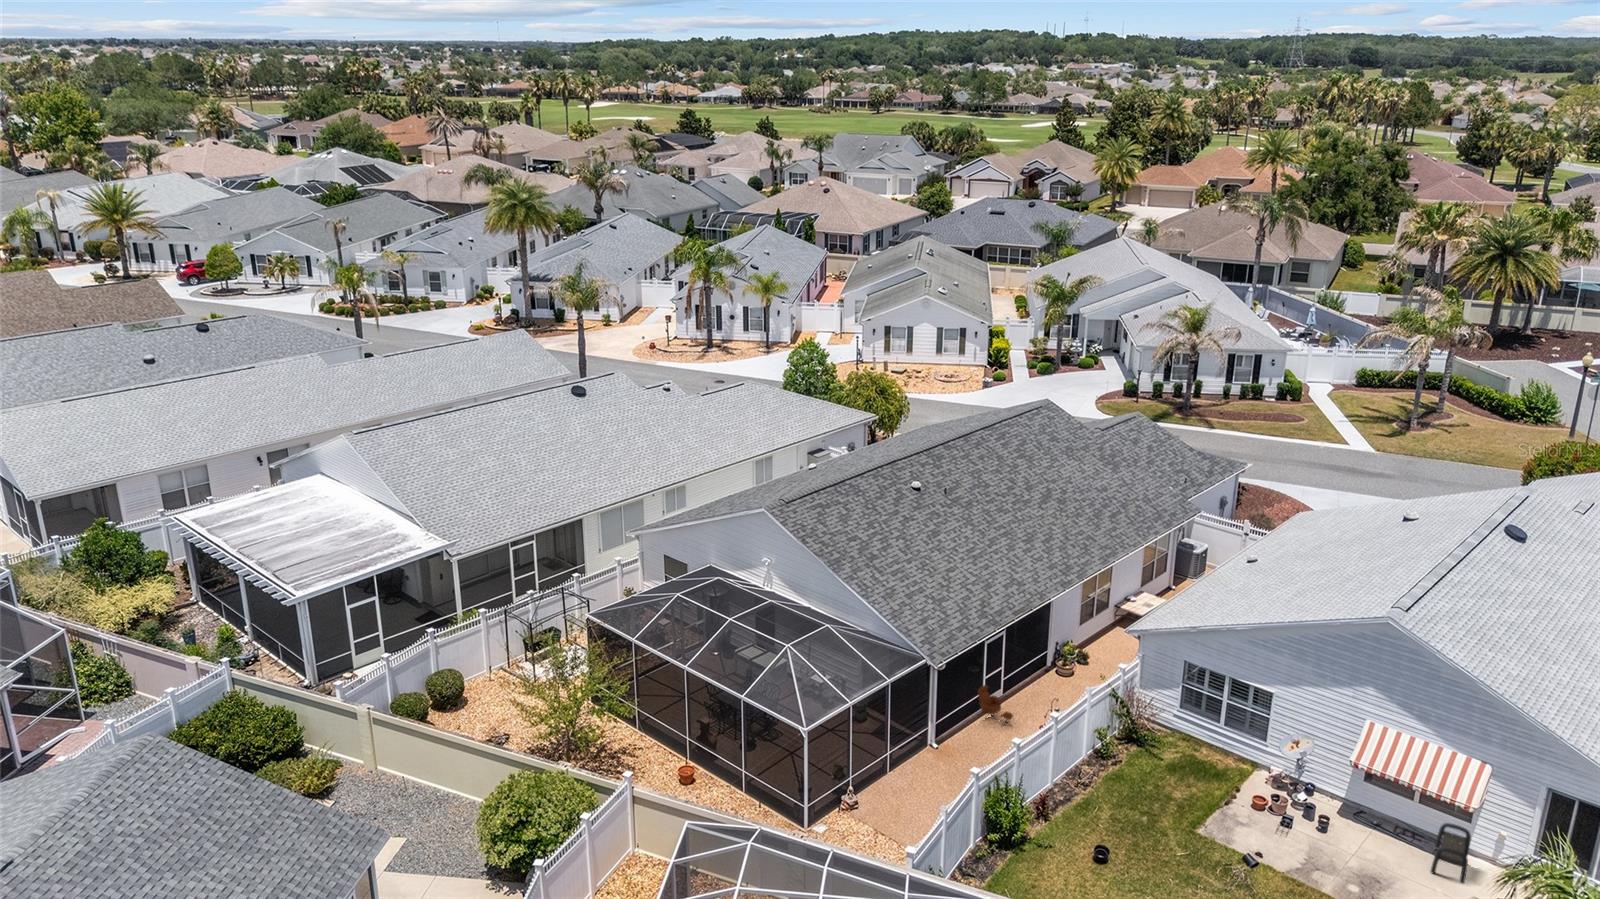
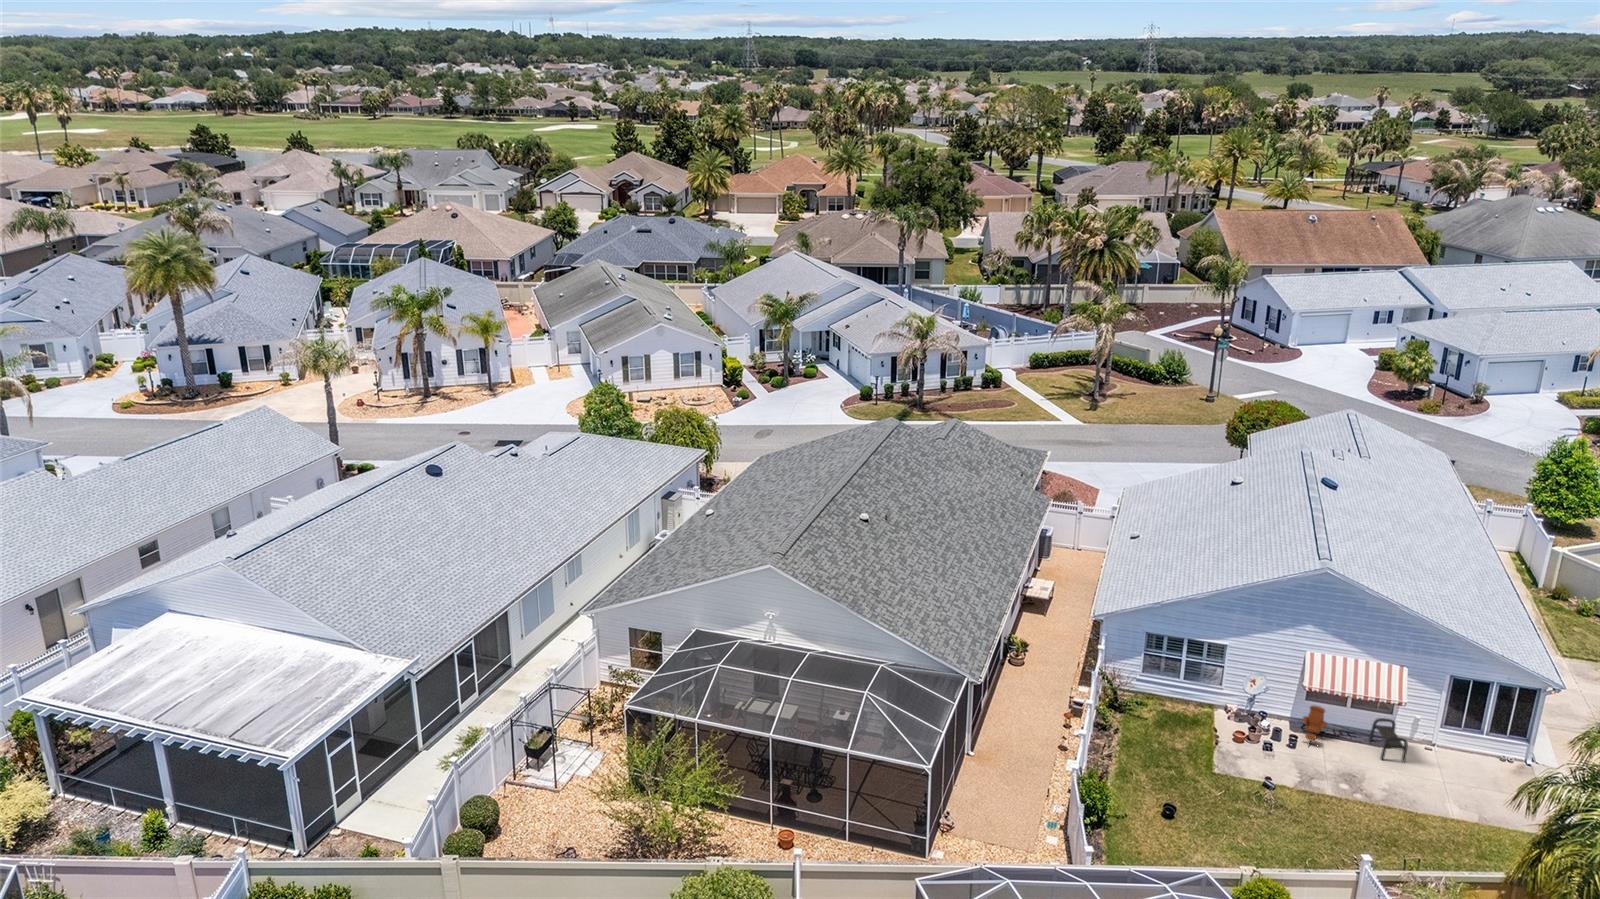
lounge chair: present [978,685,1013,723] -> present [1303,705,1327,744]

